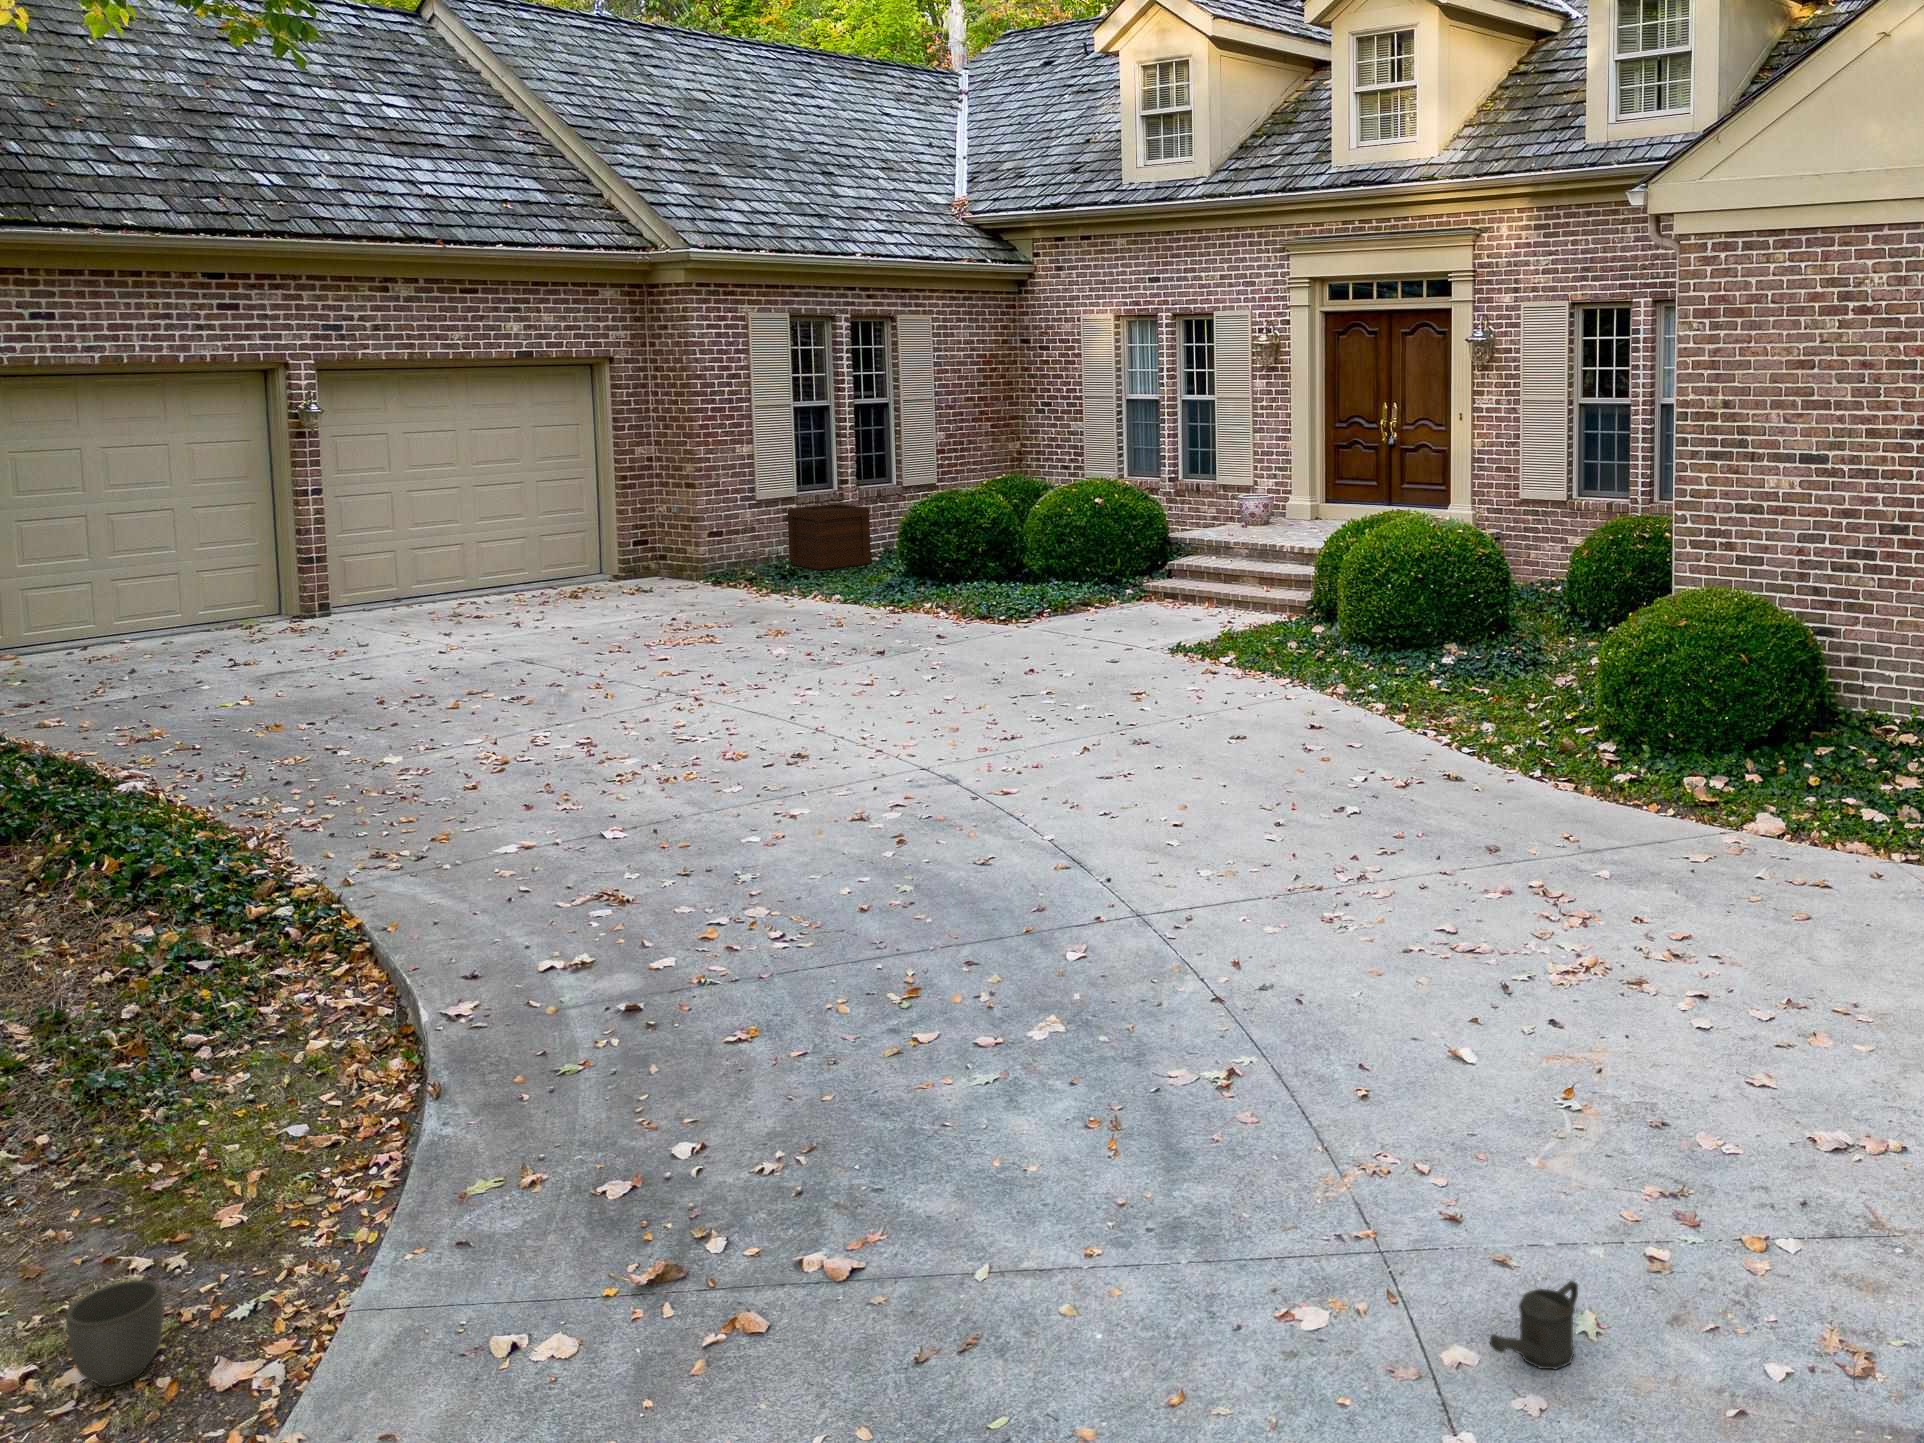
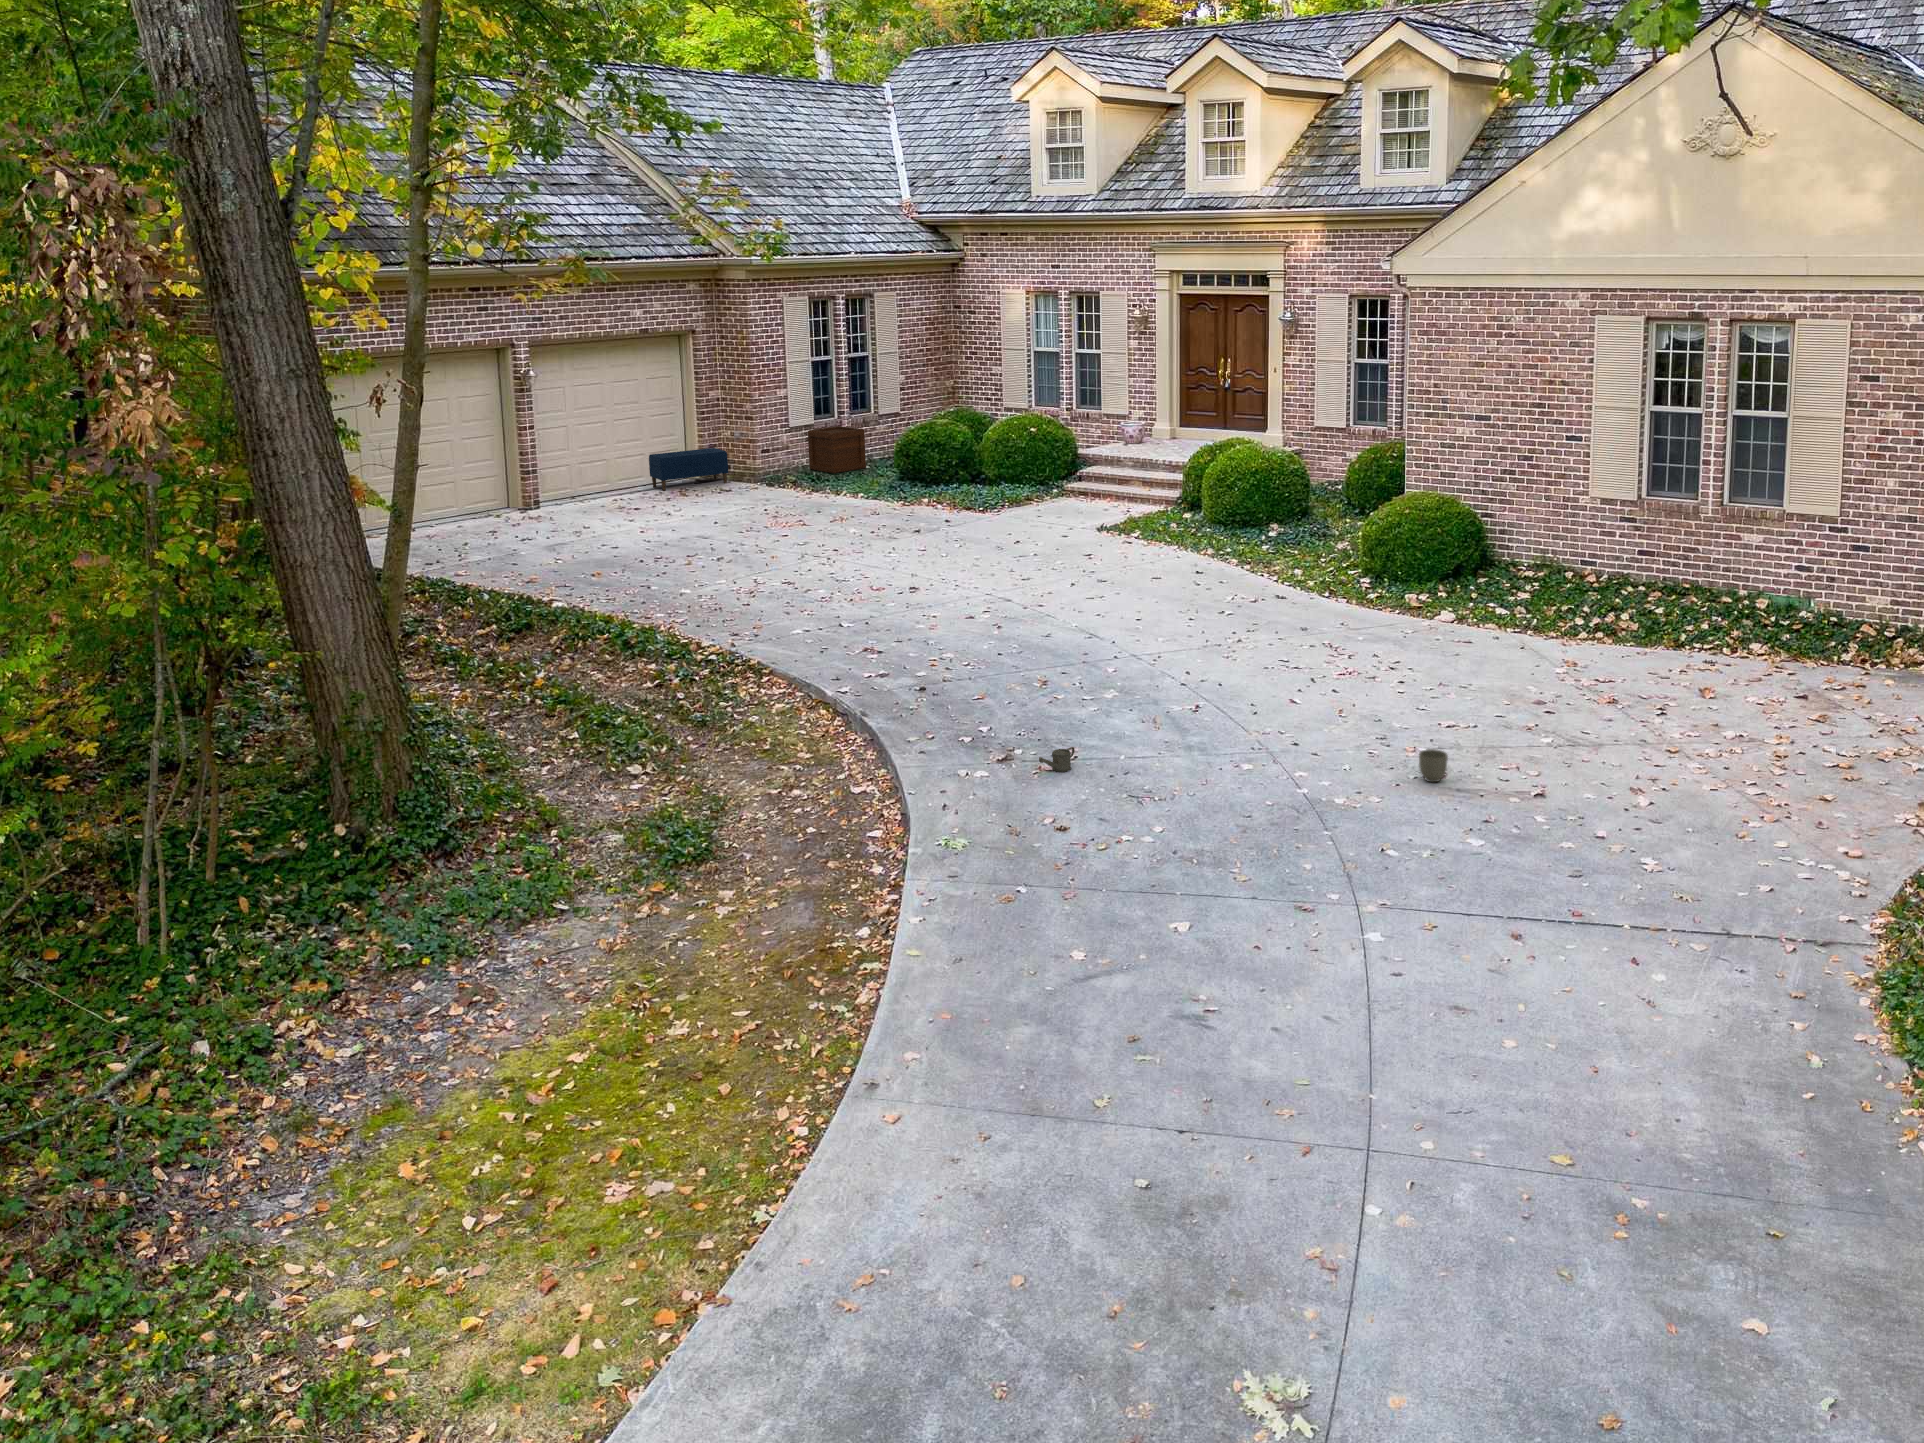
bench: none [539,530,658,591] -> present [649,448,728,491]
planter: present [66,1280,163,1387] -> present [1419,749,1448,782]
watering can: present [1490,1281,1578,1369] -> present [1039,747,1074,772]

